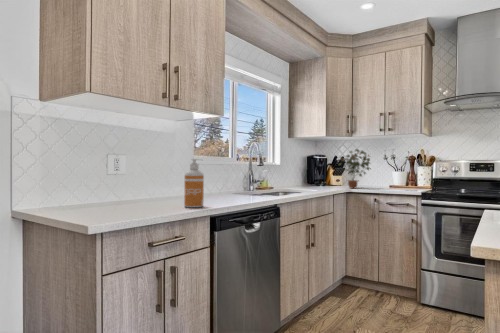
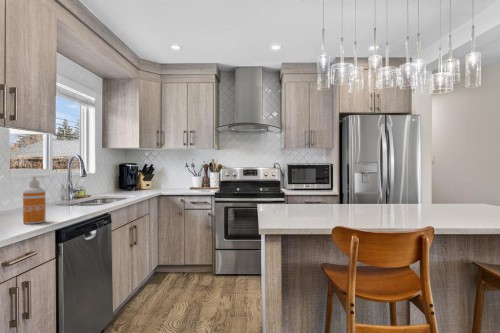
potted plant: present [339,149,371,188] -> none [150,159,180,192]

